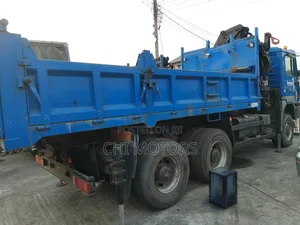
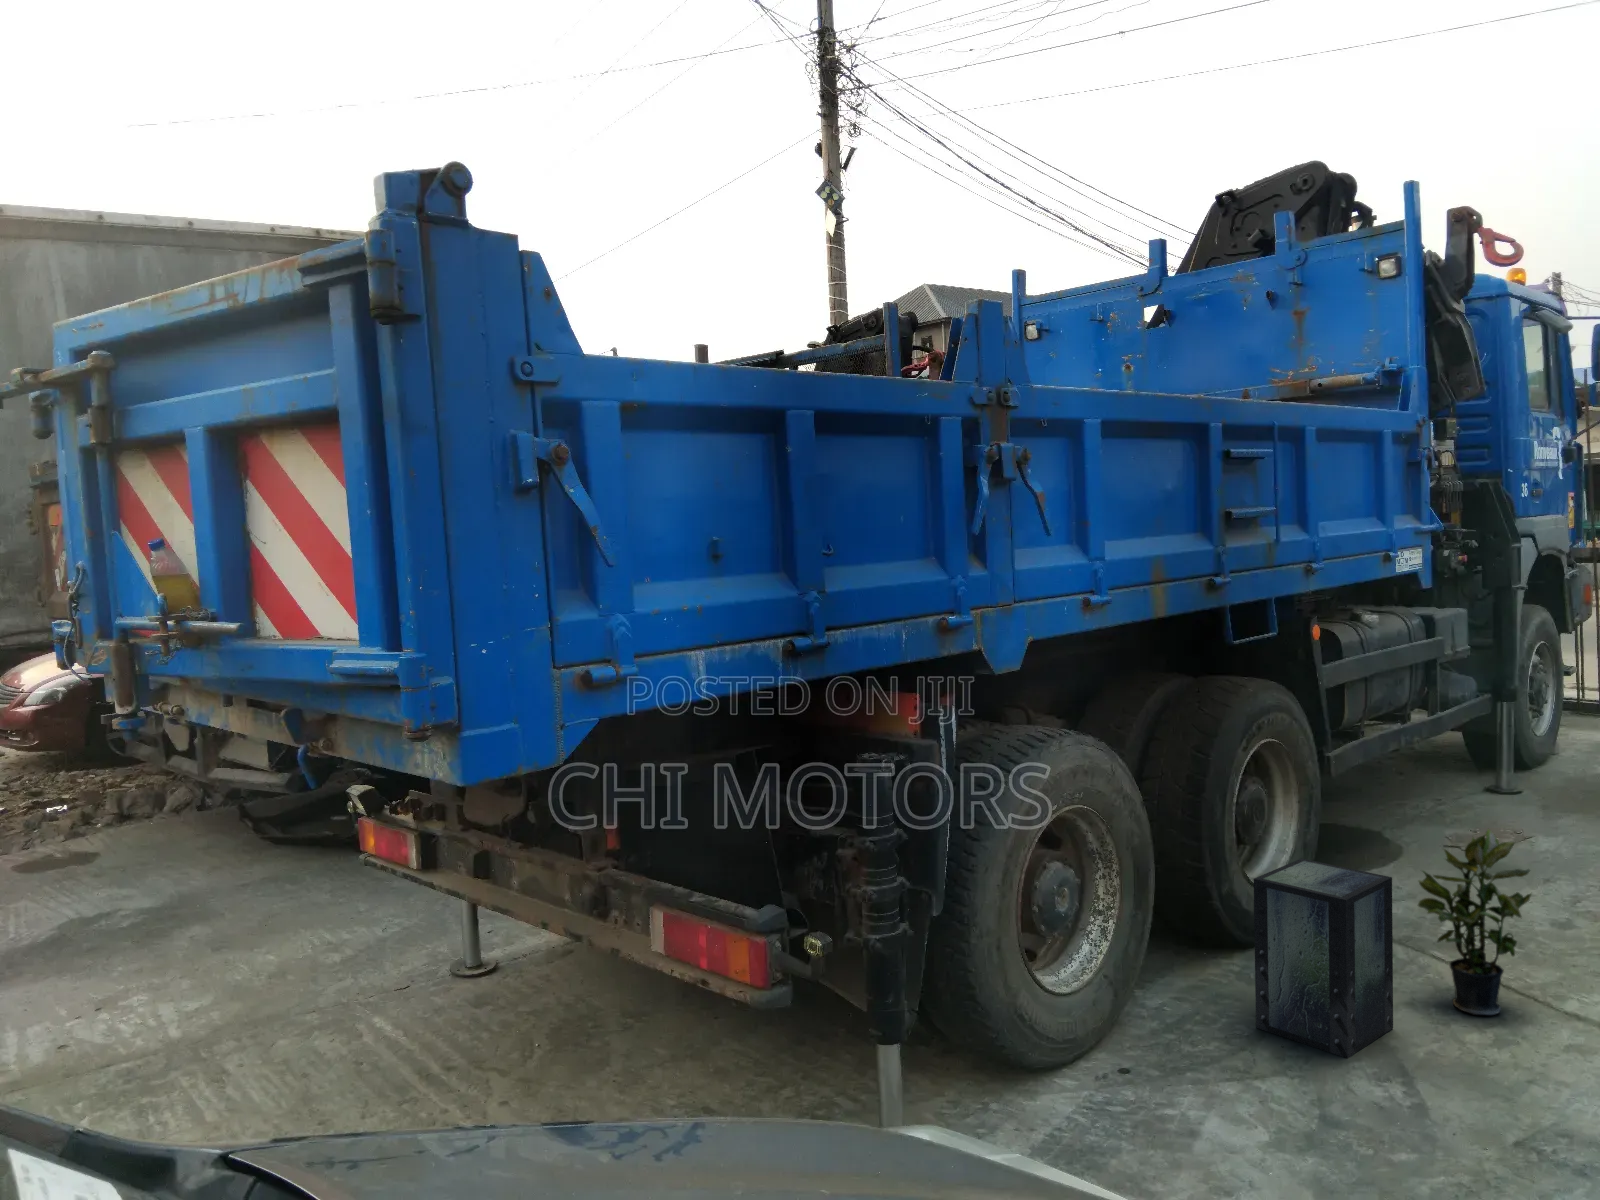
potted plant: none [245,162,268,201] -> present [1418,829,1531,1015]

